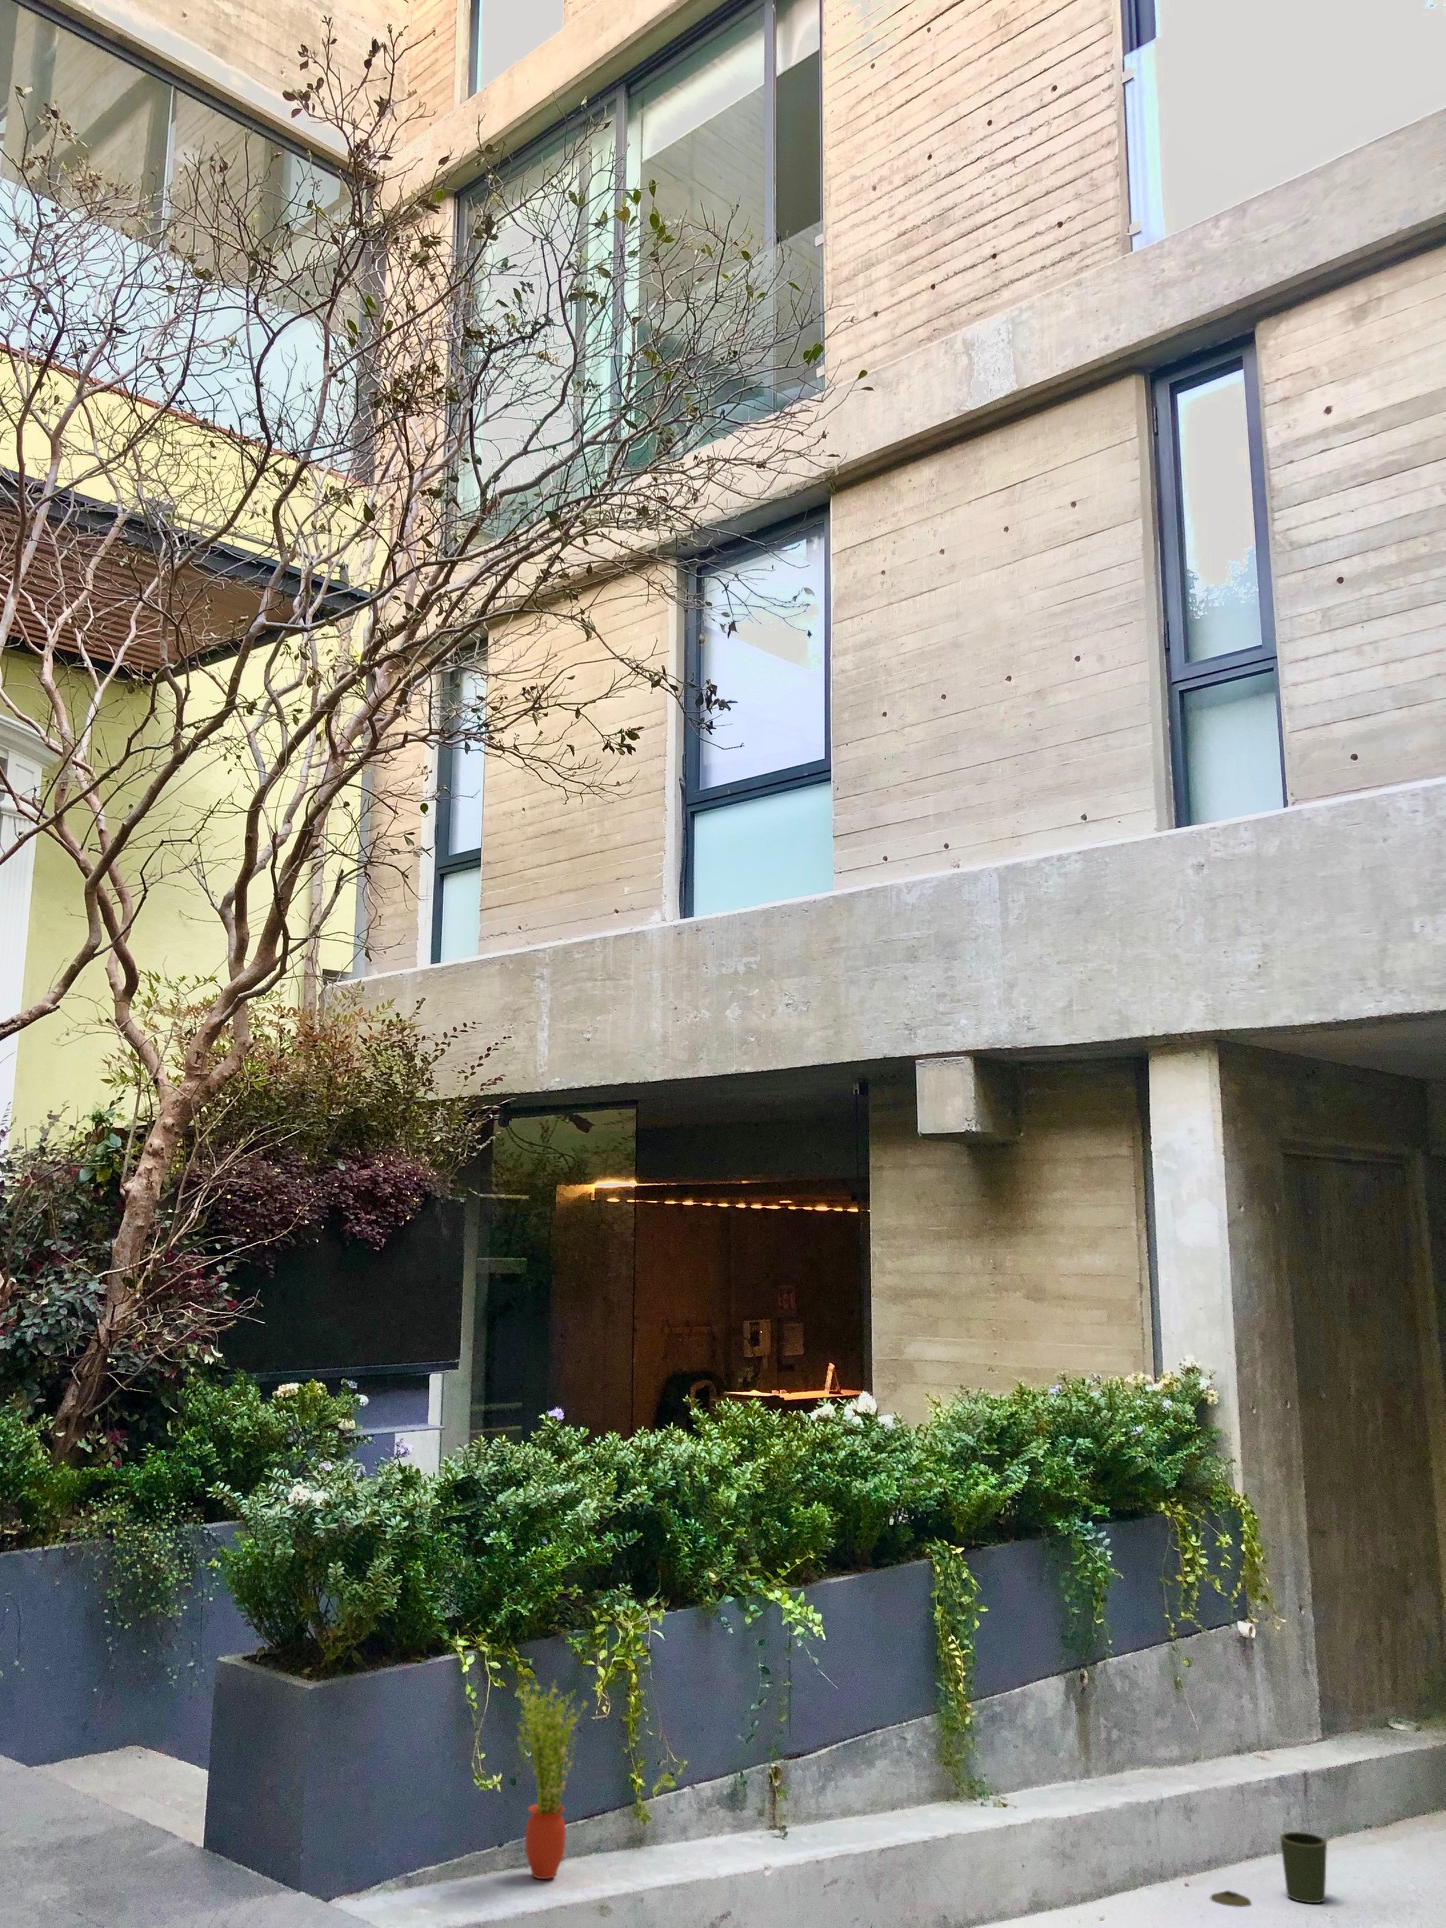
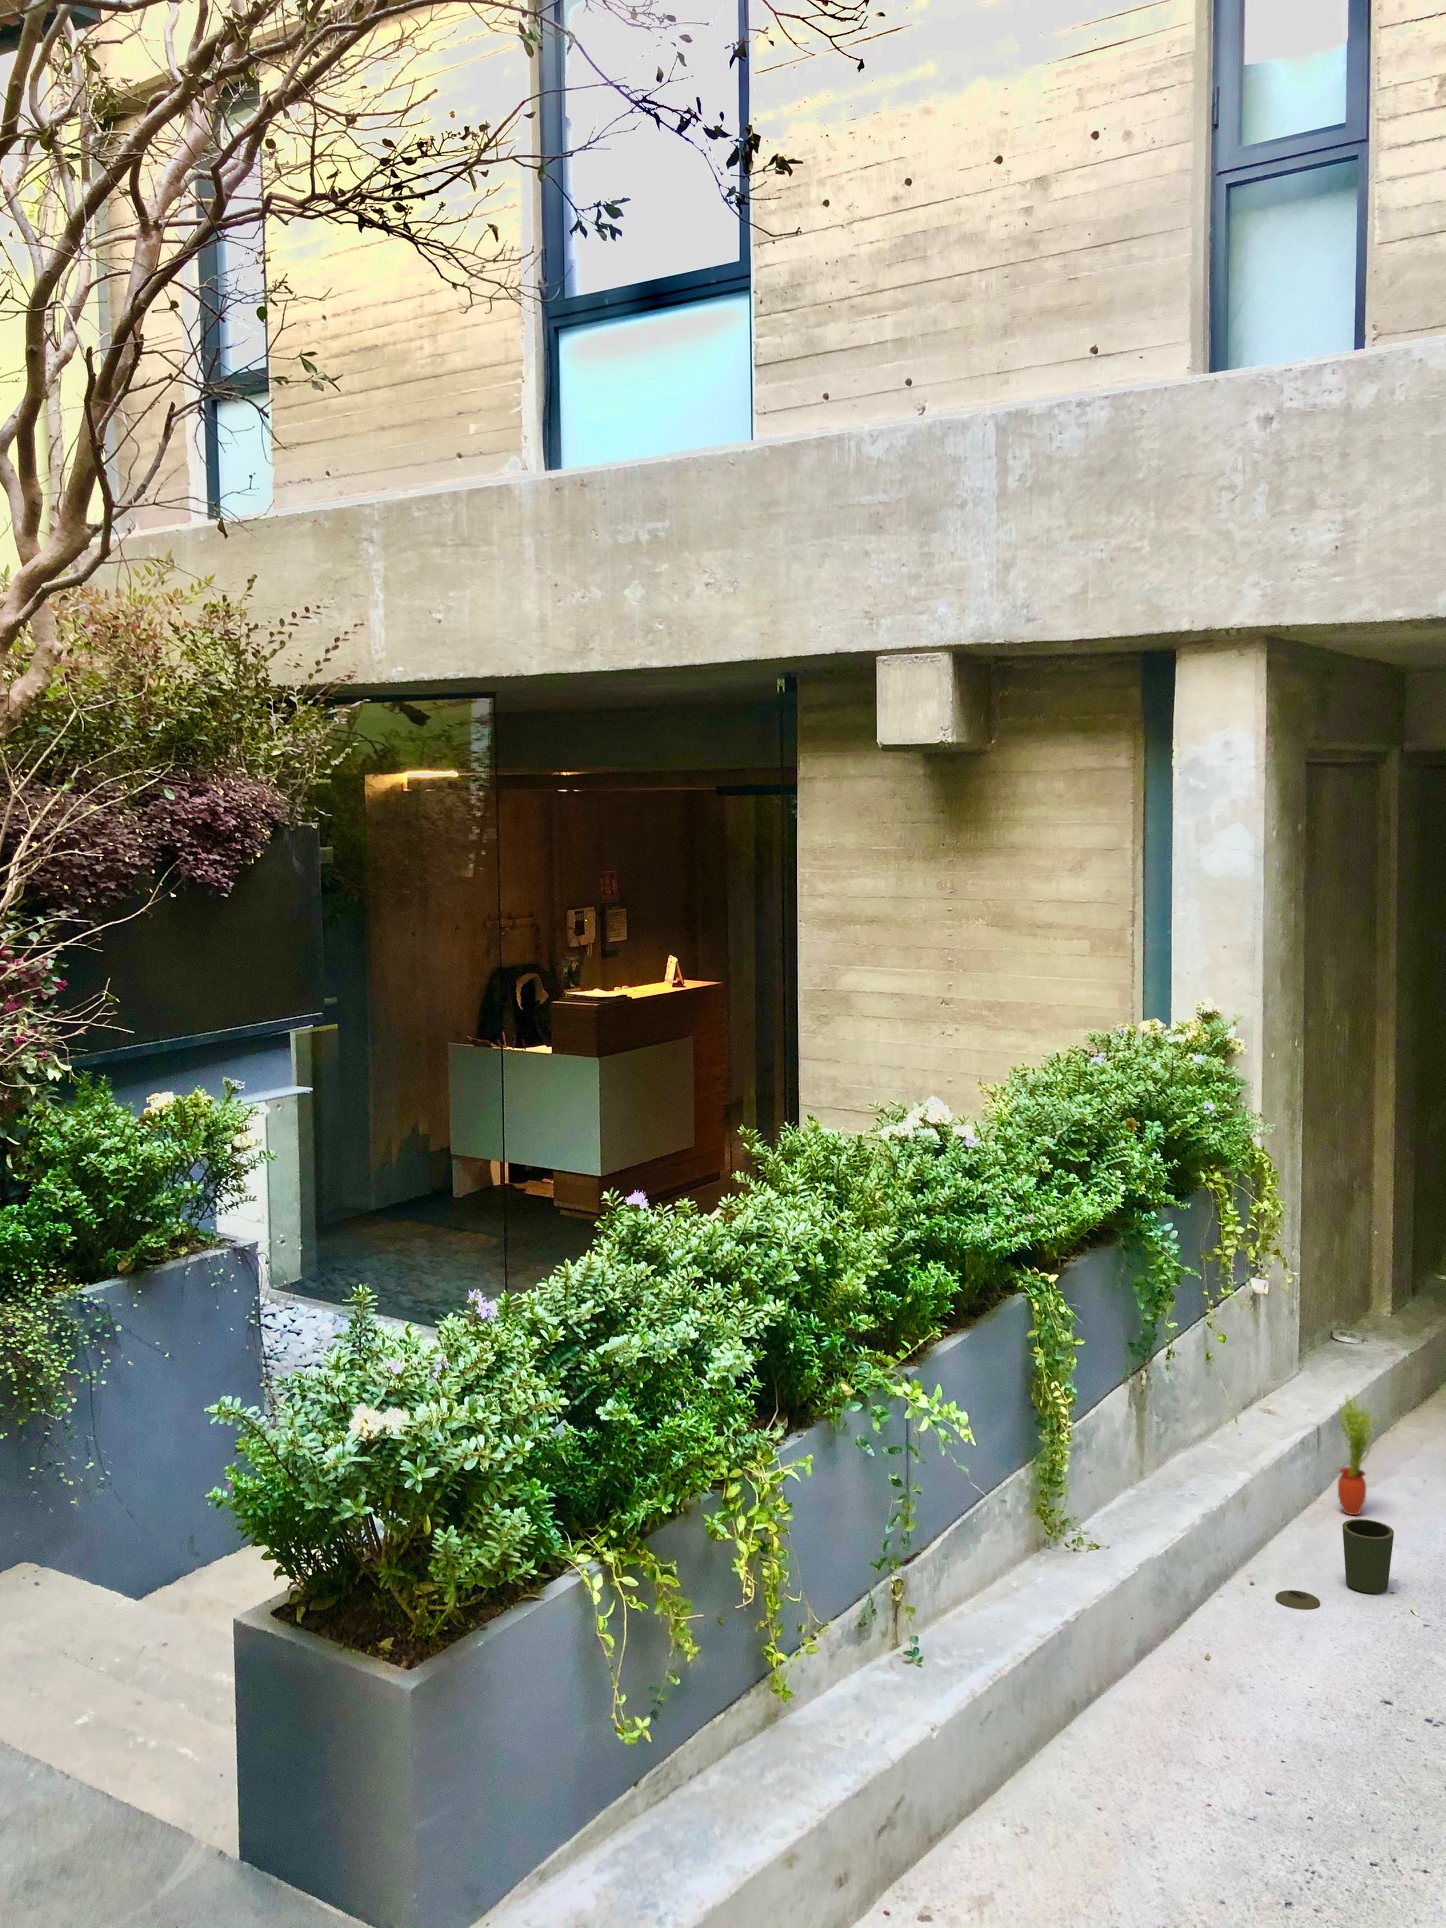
potted plant: present [517,1681,587,1879] -> present [1338,1395,1378,1515]

